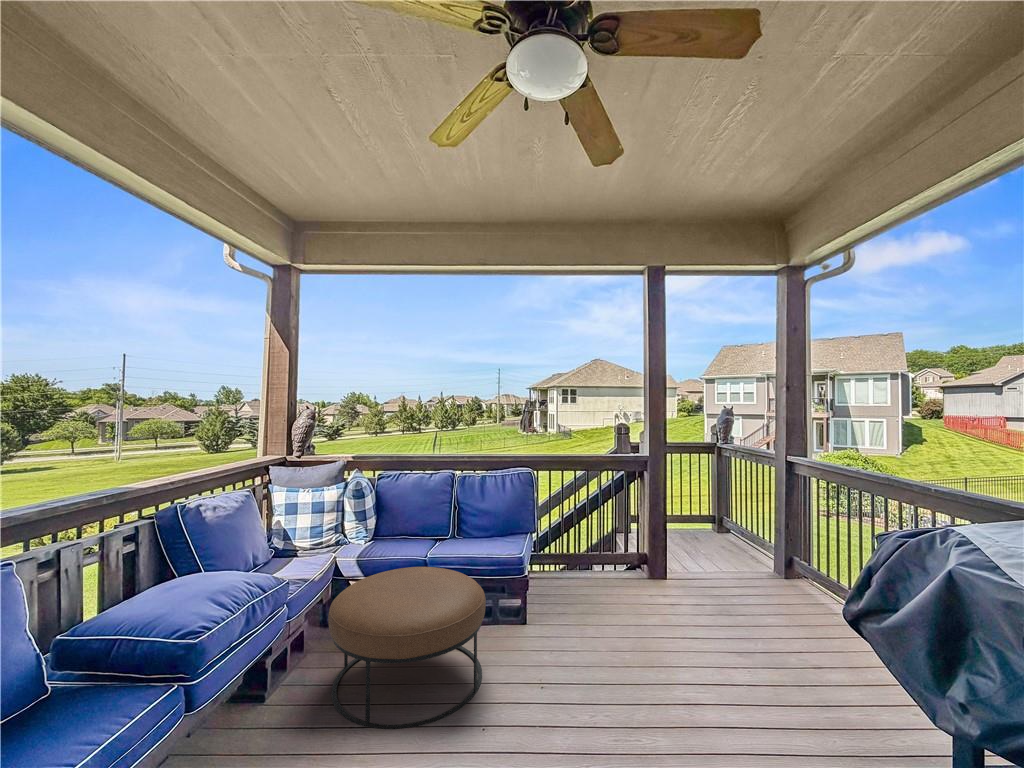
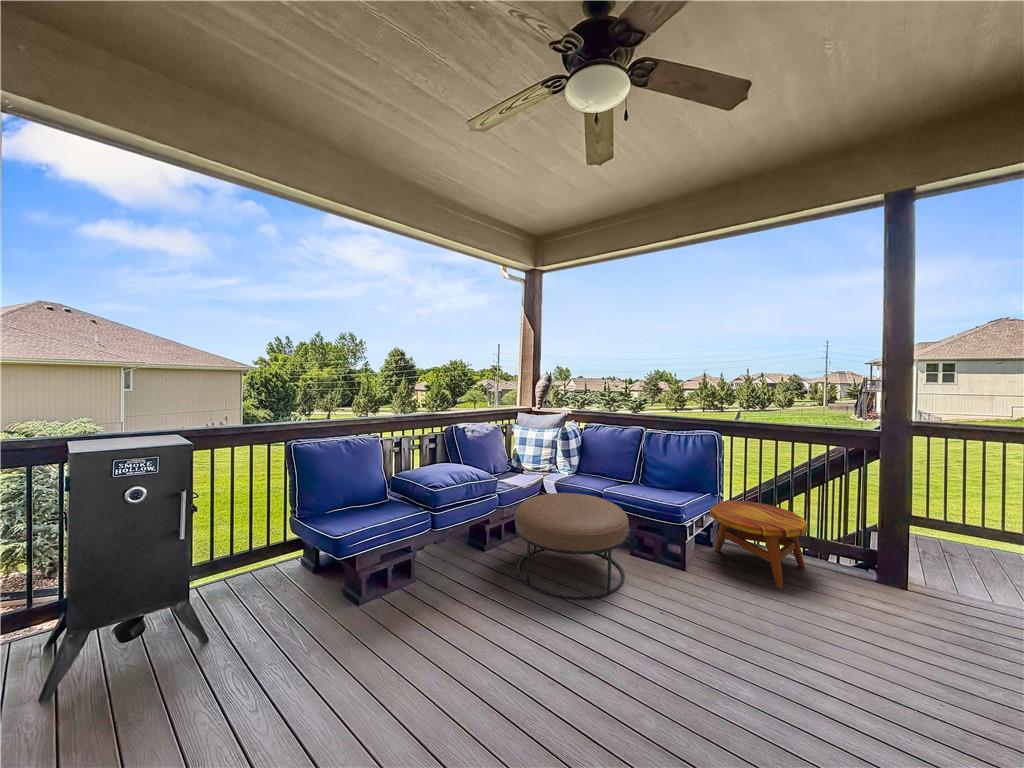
side table: none [535,533,621,617] -> present [710,500,808,588]

